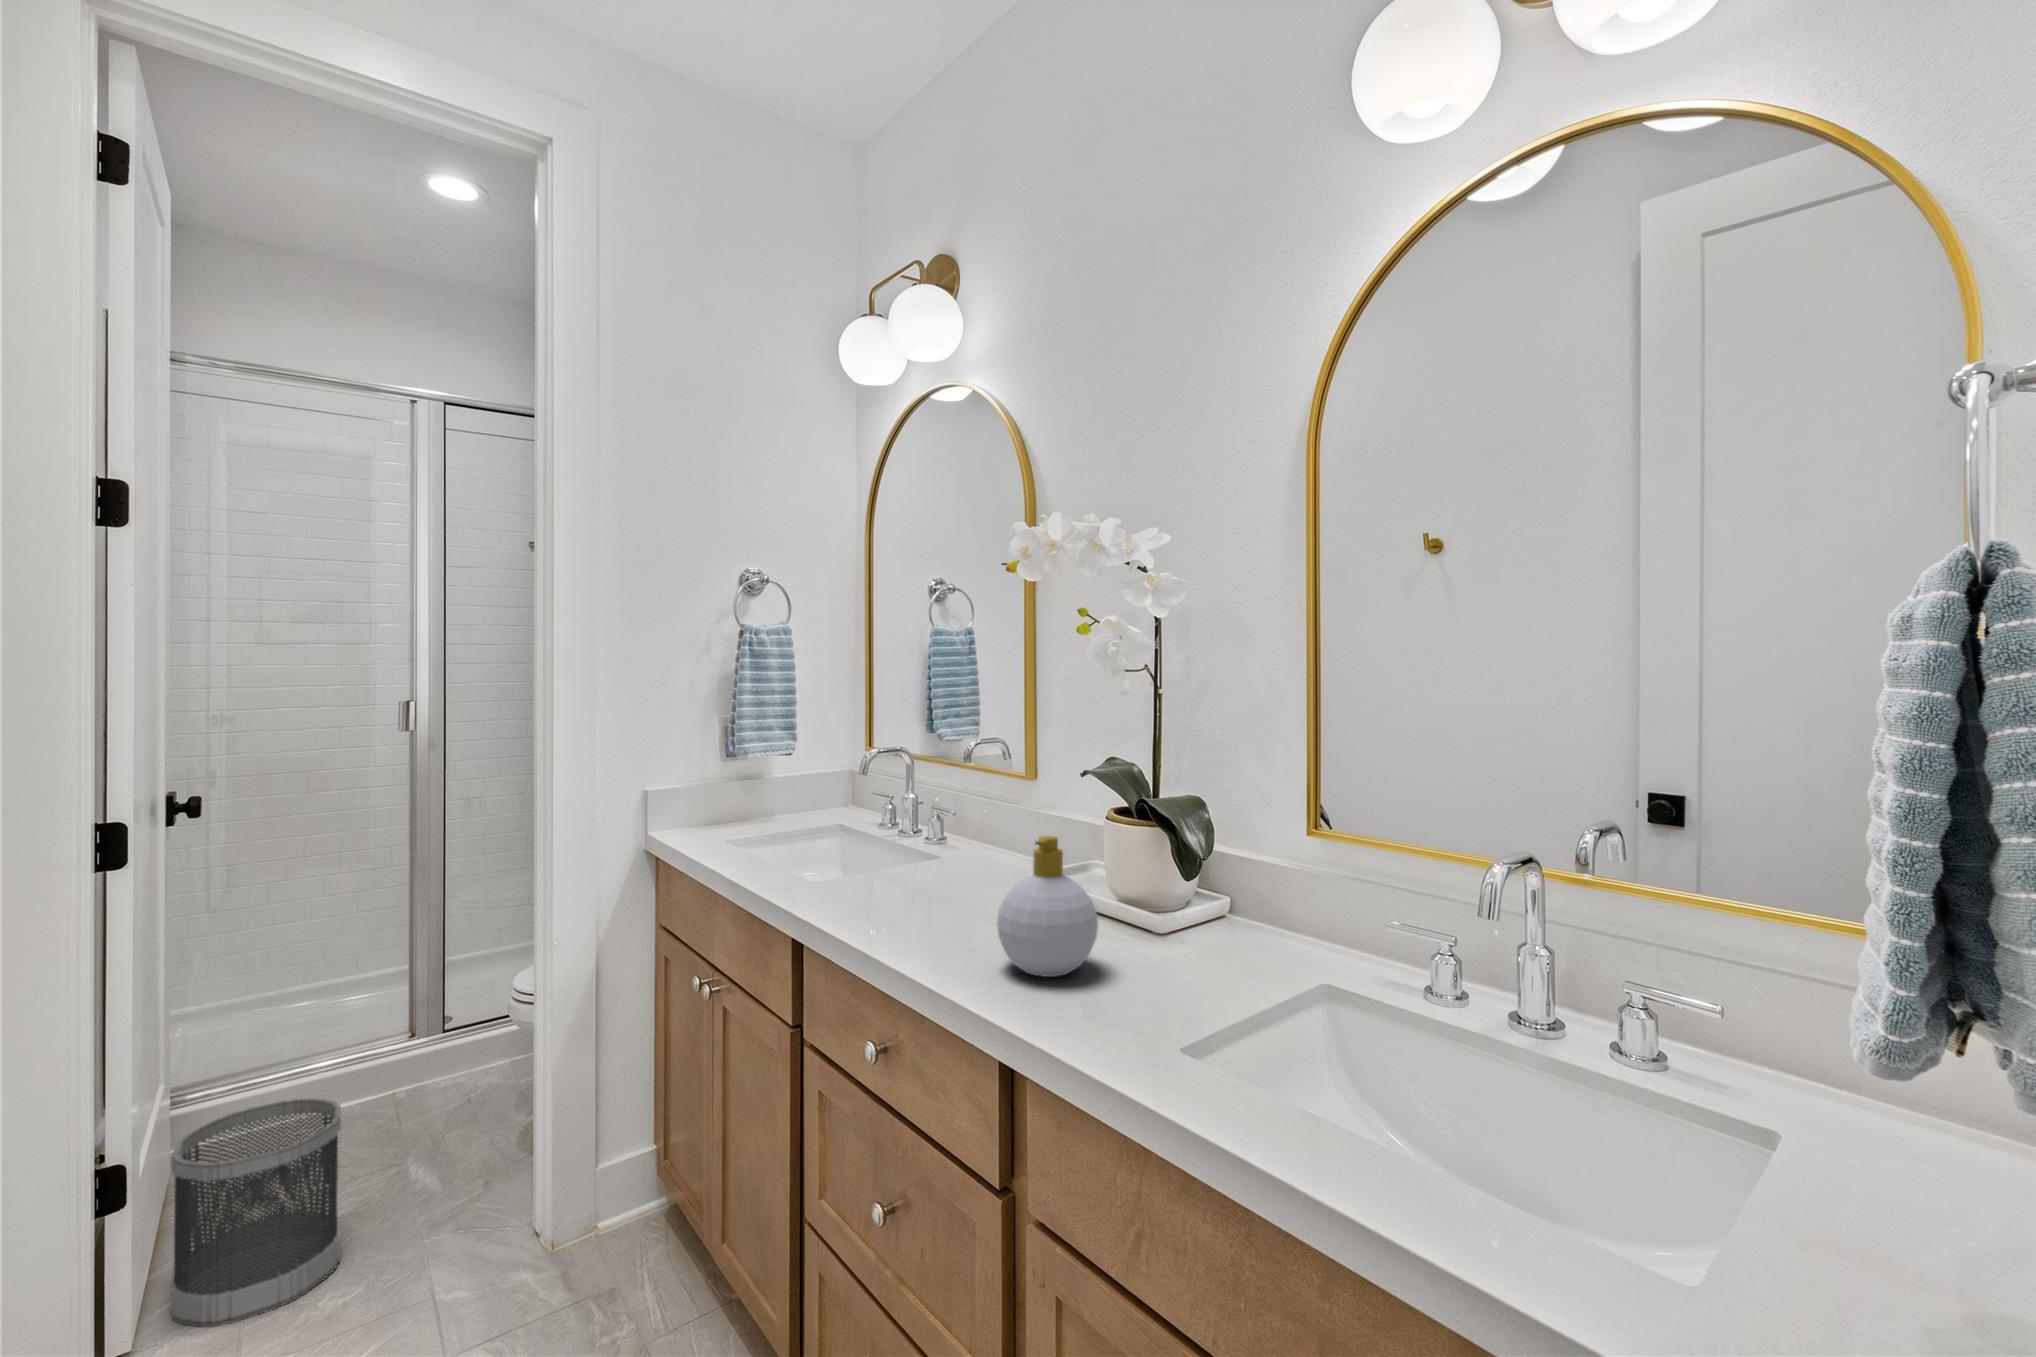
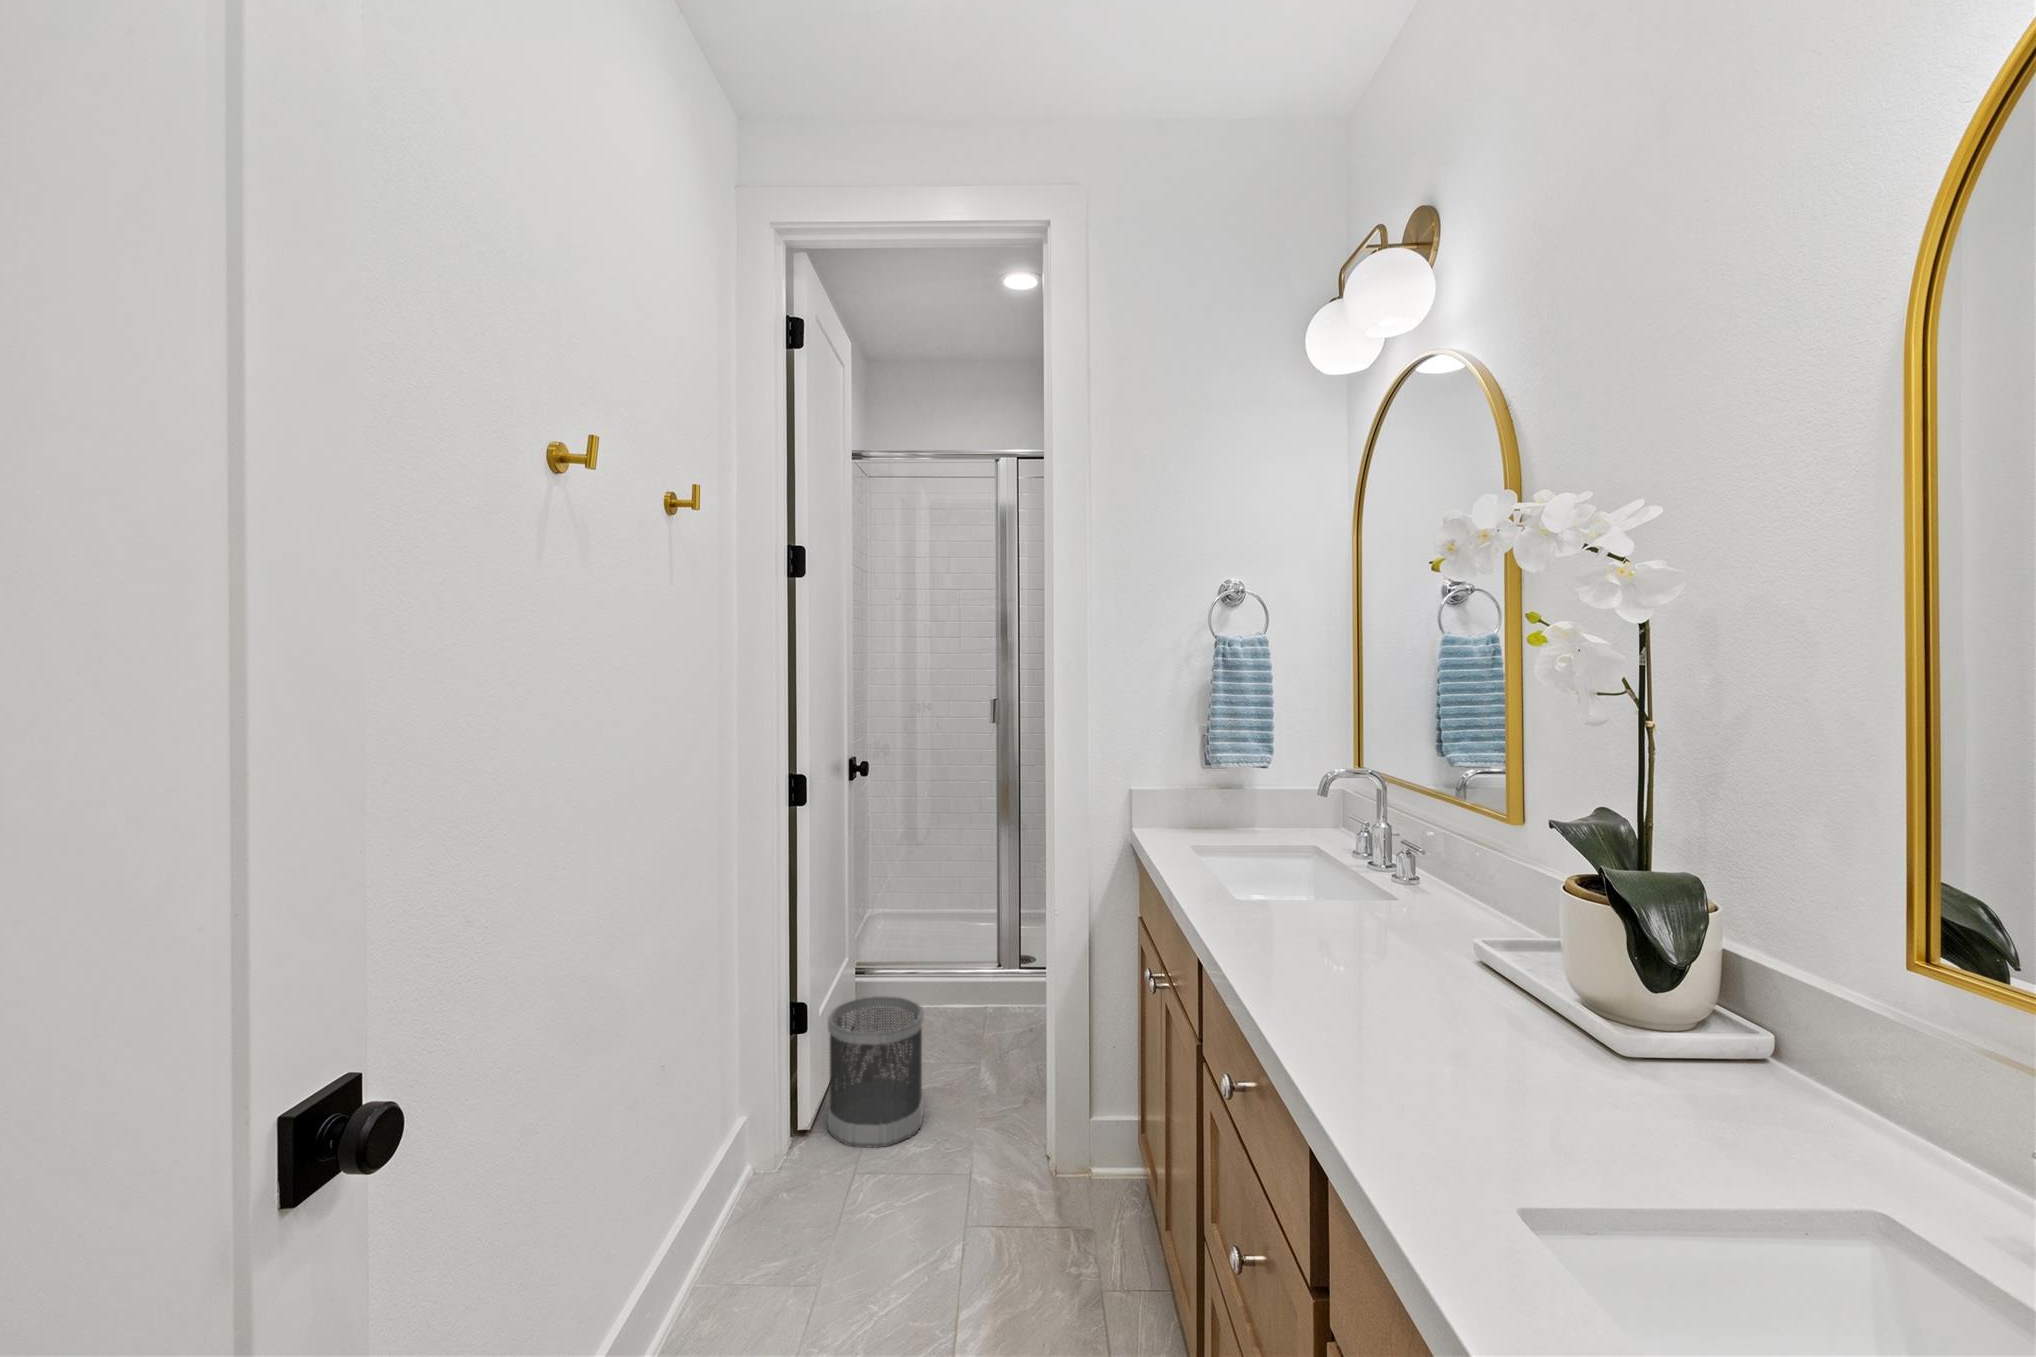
soap bottle: present [997,836,1098,977] -> none [1350,902,1484,1076]

